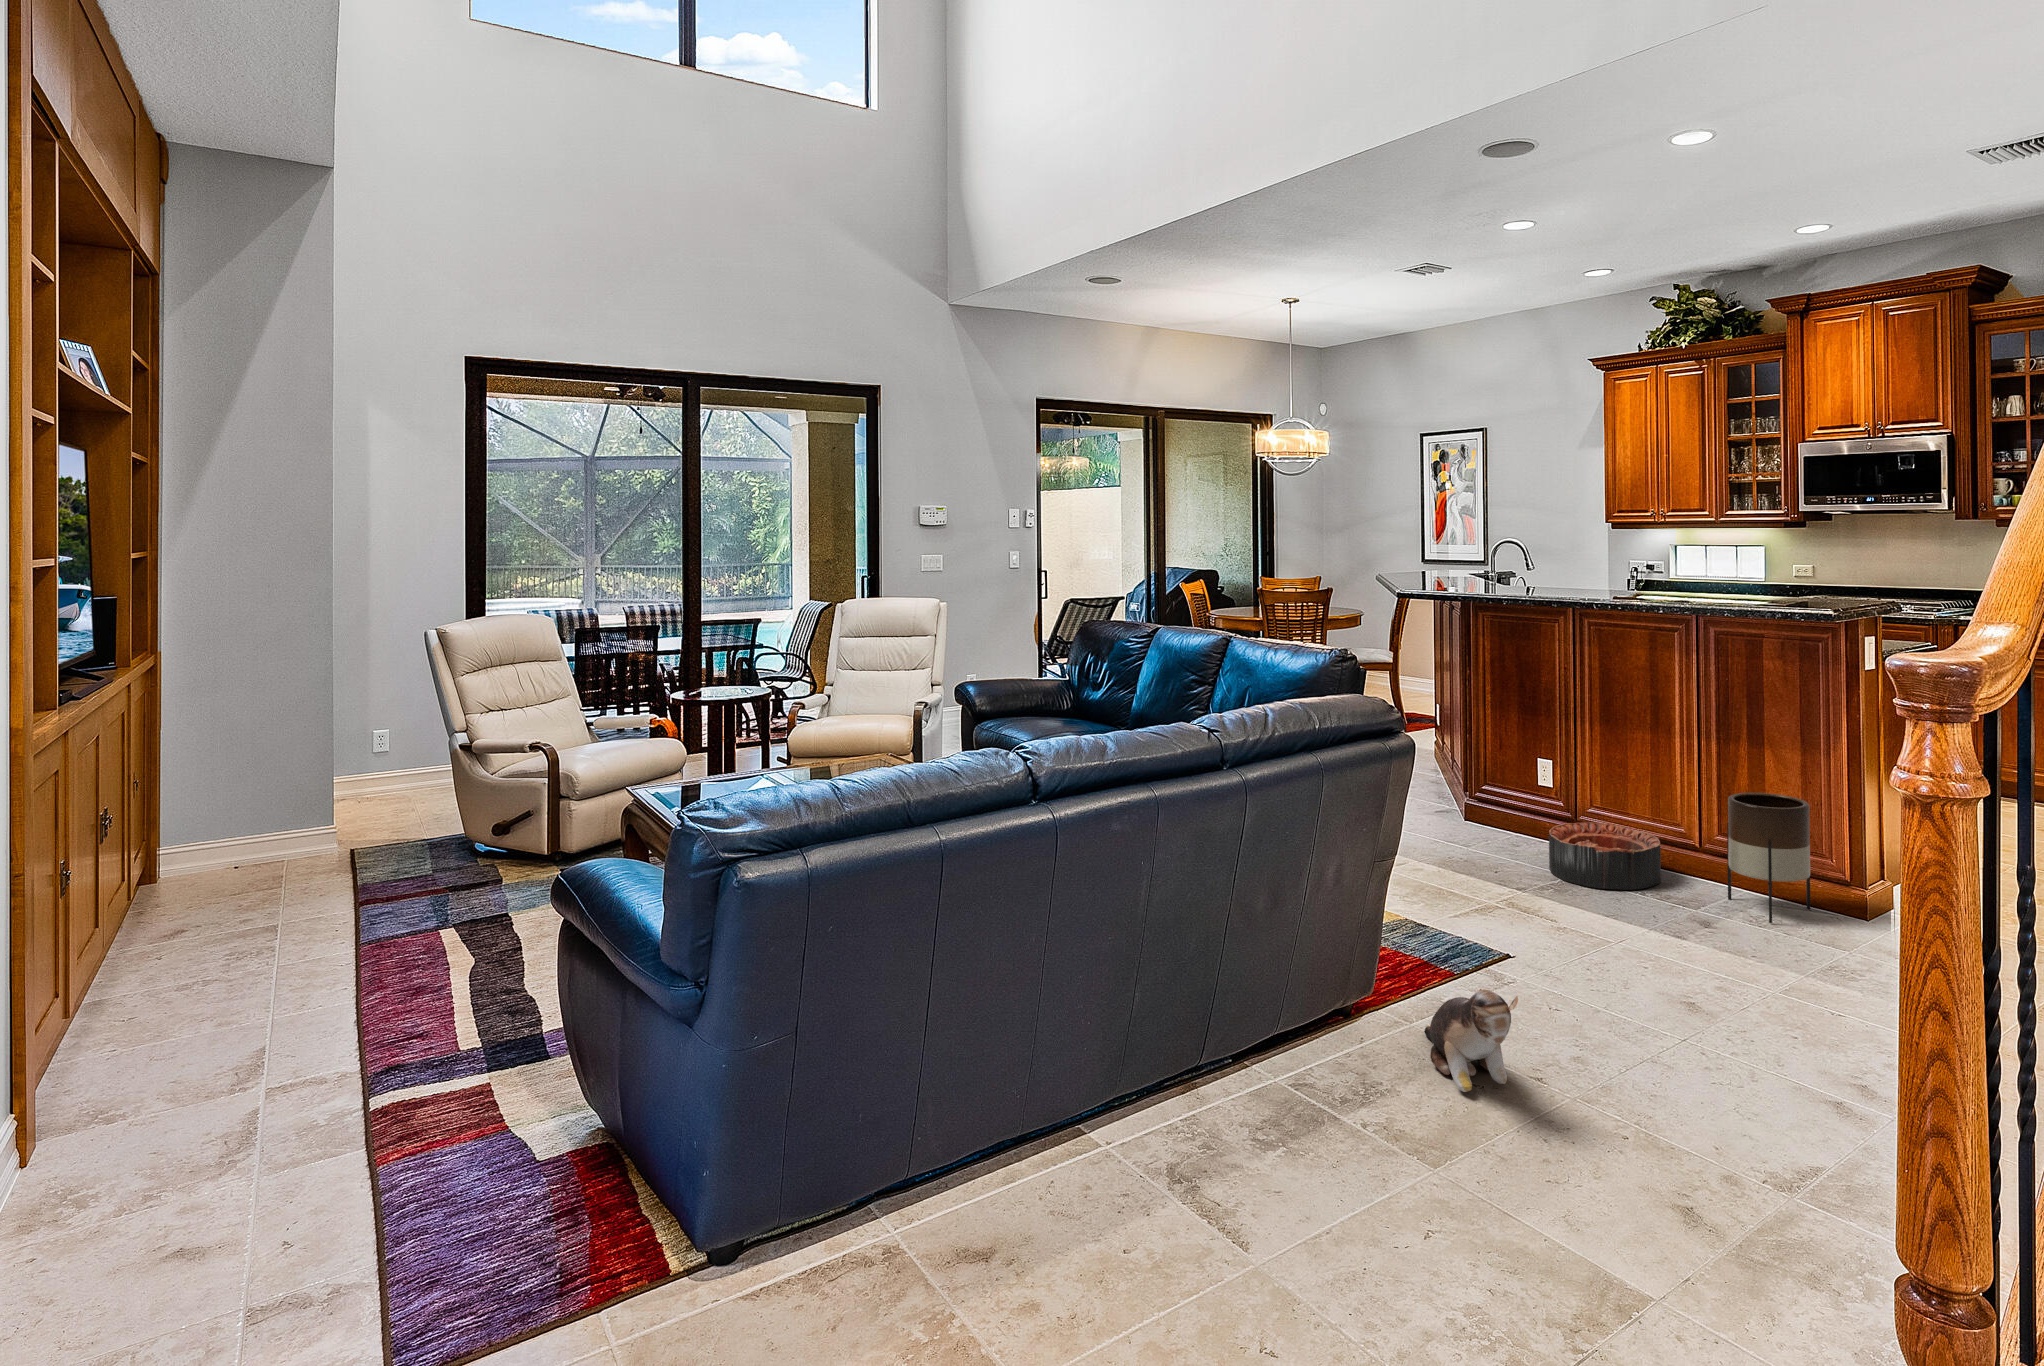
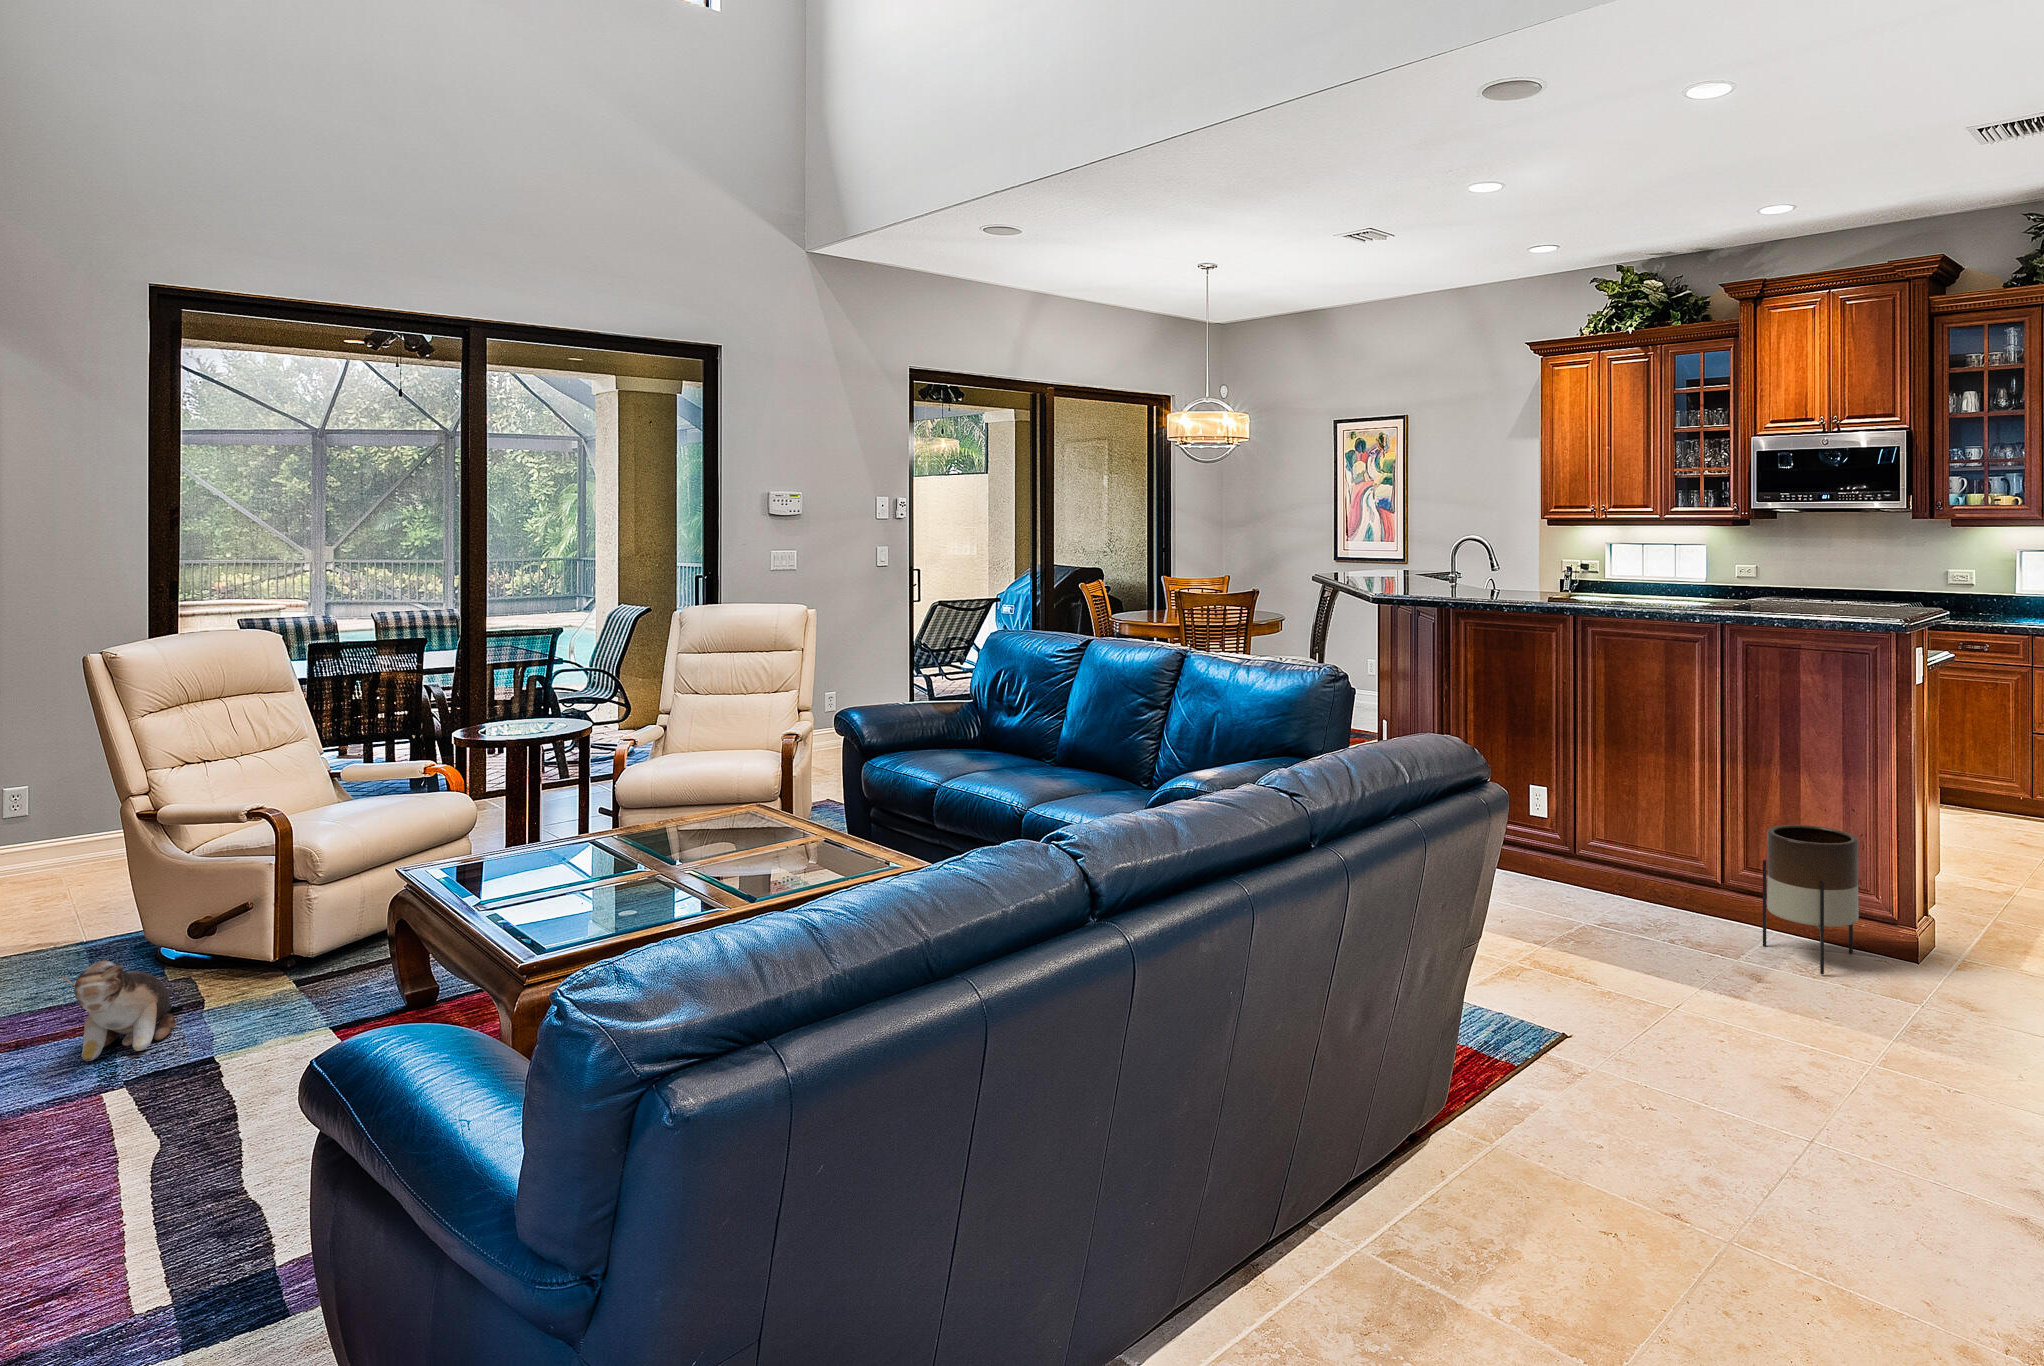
basket: present [1549,823,1661,890] -> none [1557,860,1684,940]
plush toy: present [1424,989,1518,1092] -> present [62,960,176,1061]

